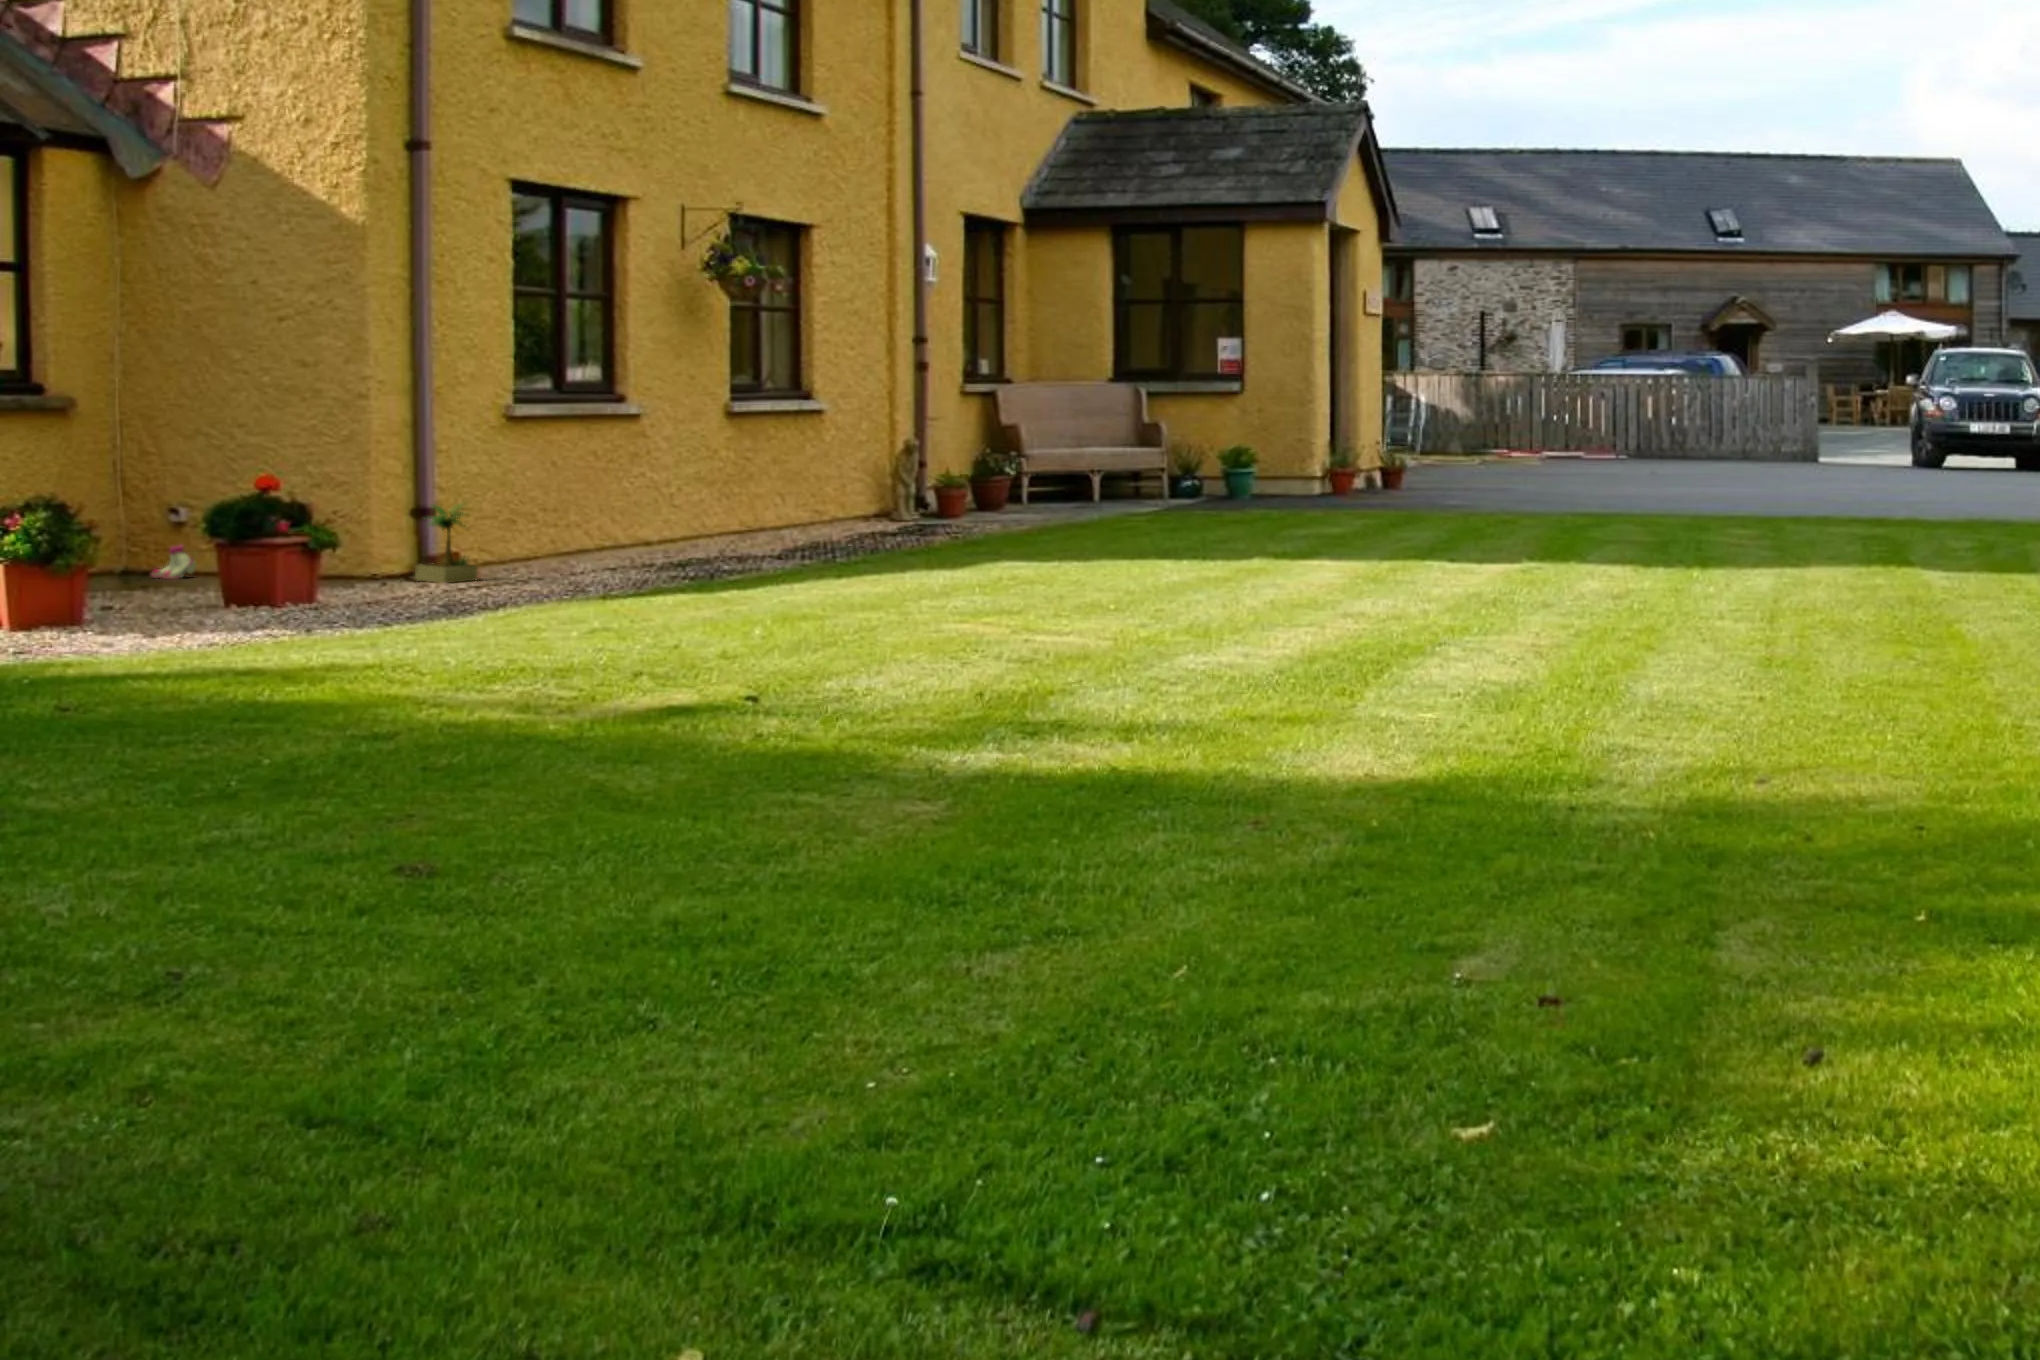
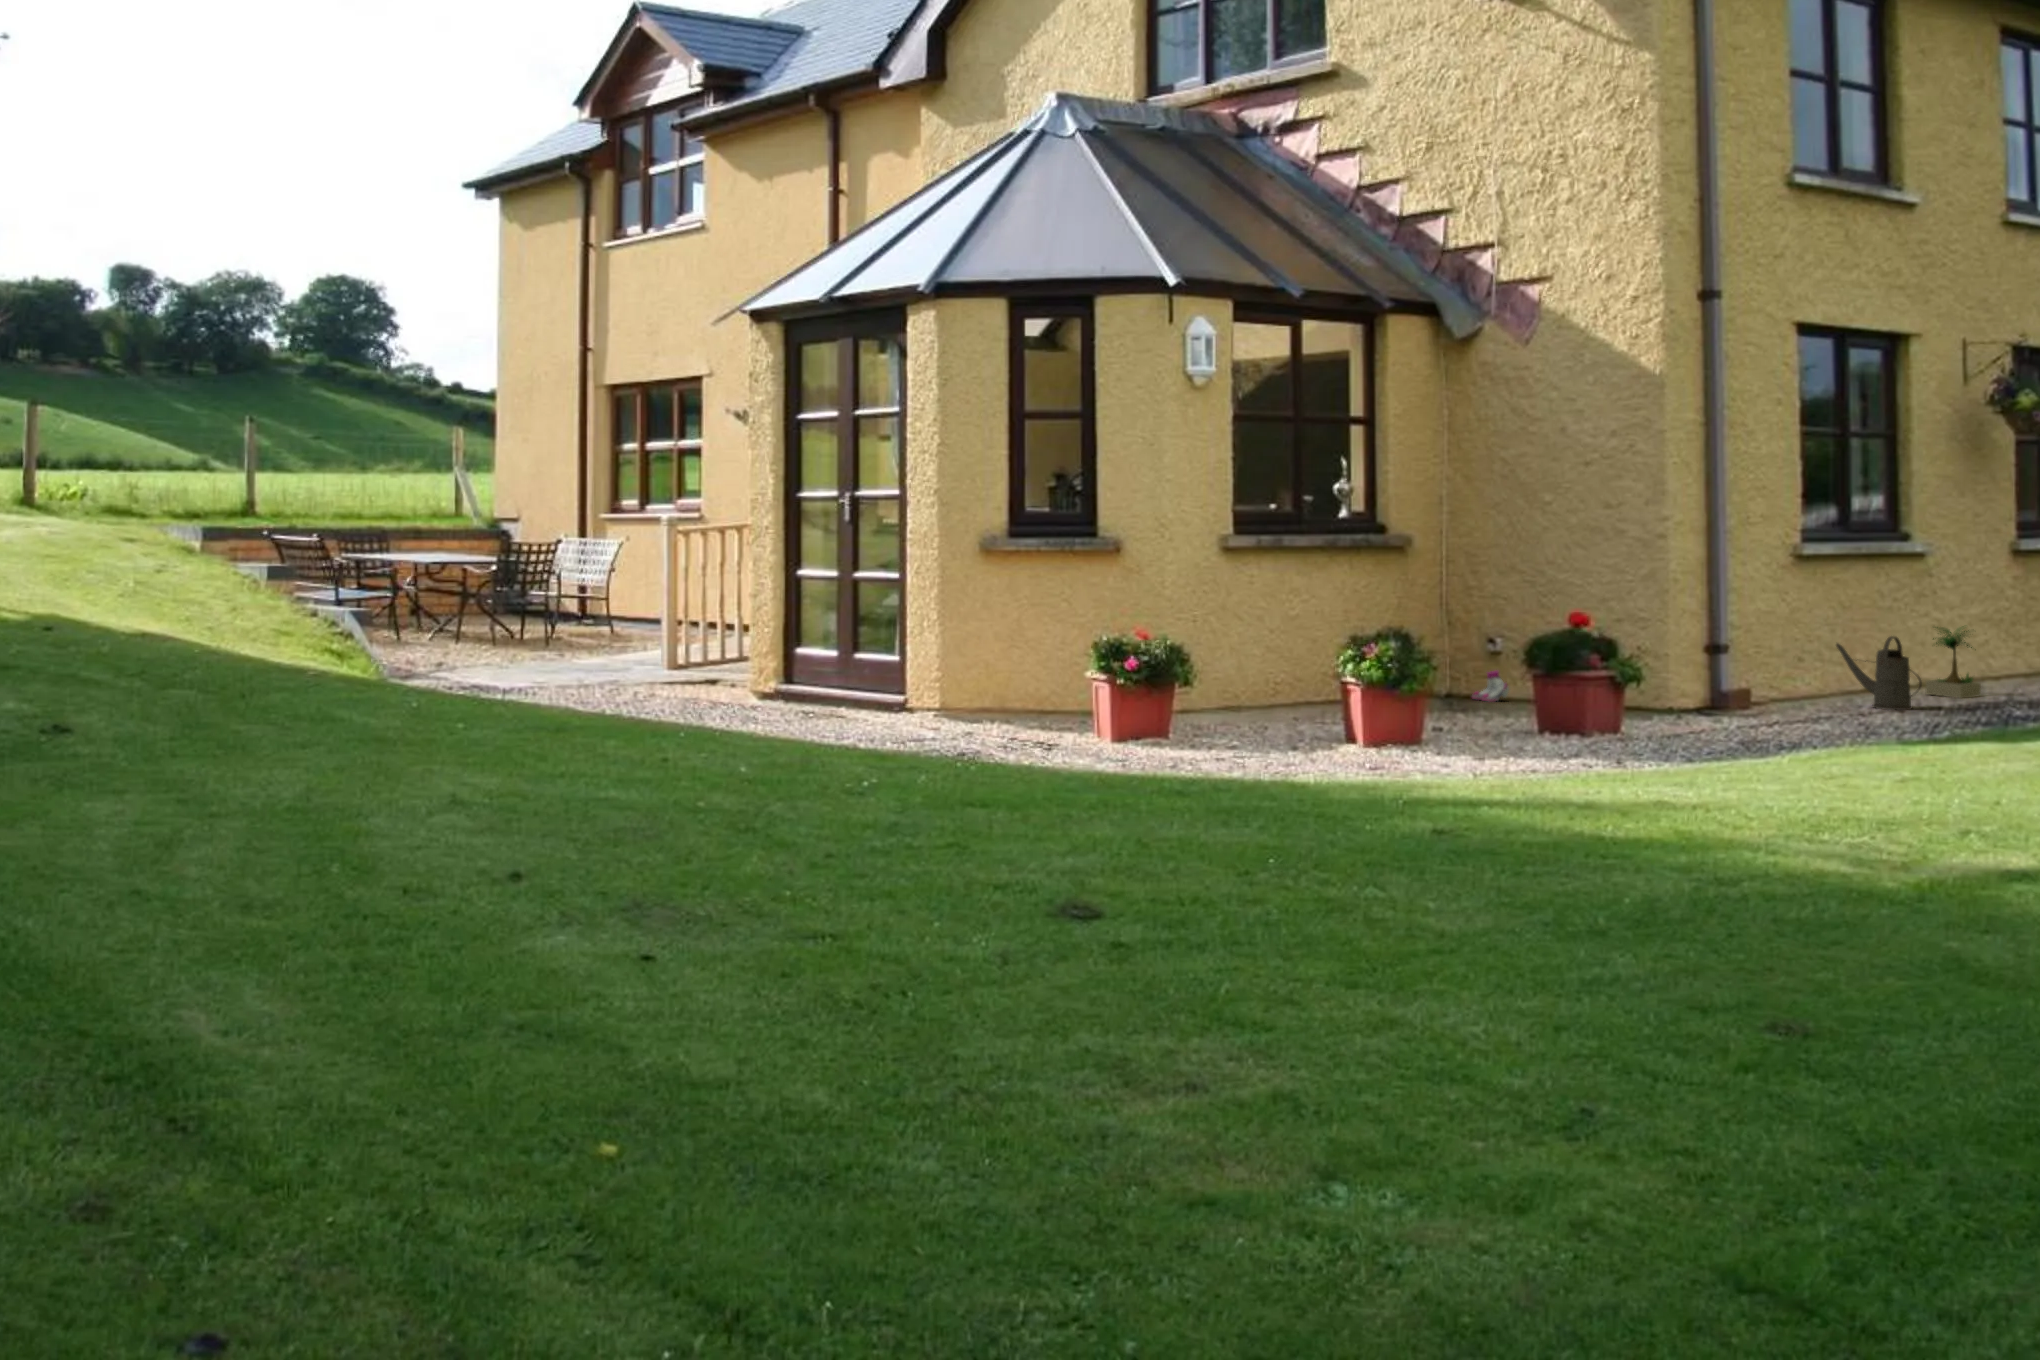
watering can: none [551,495,630,566] -> present [1836,636,1922,710]
potted plant: present [415,504,478,583] -> present [1926,626,1981,698]

